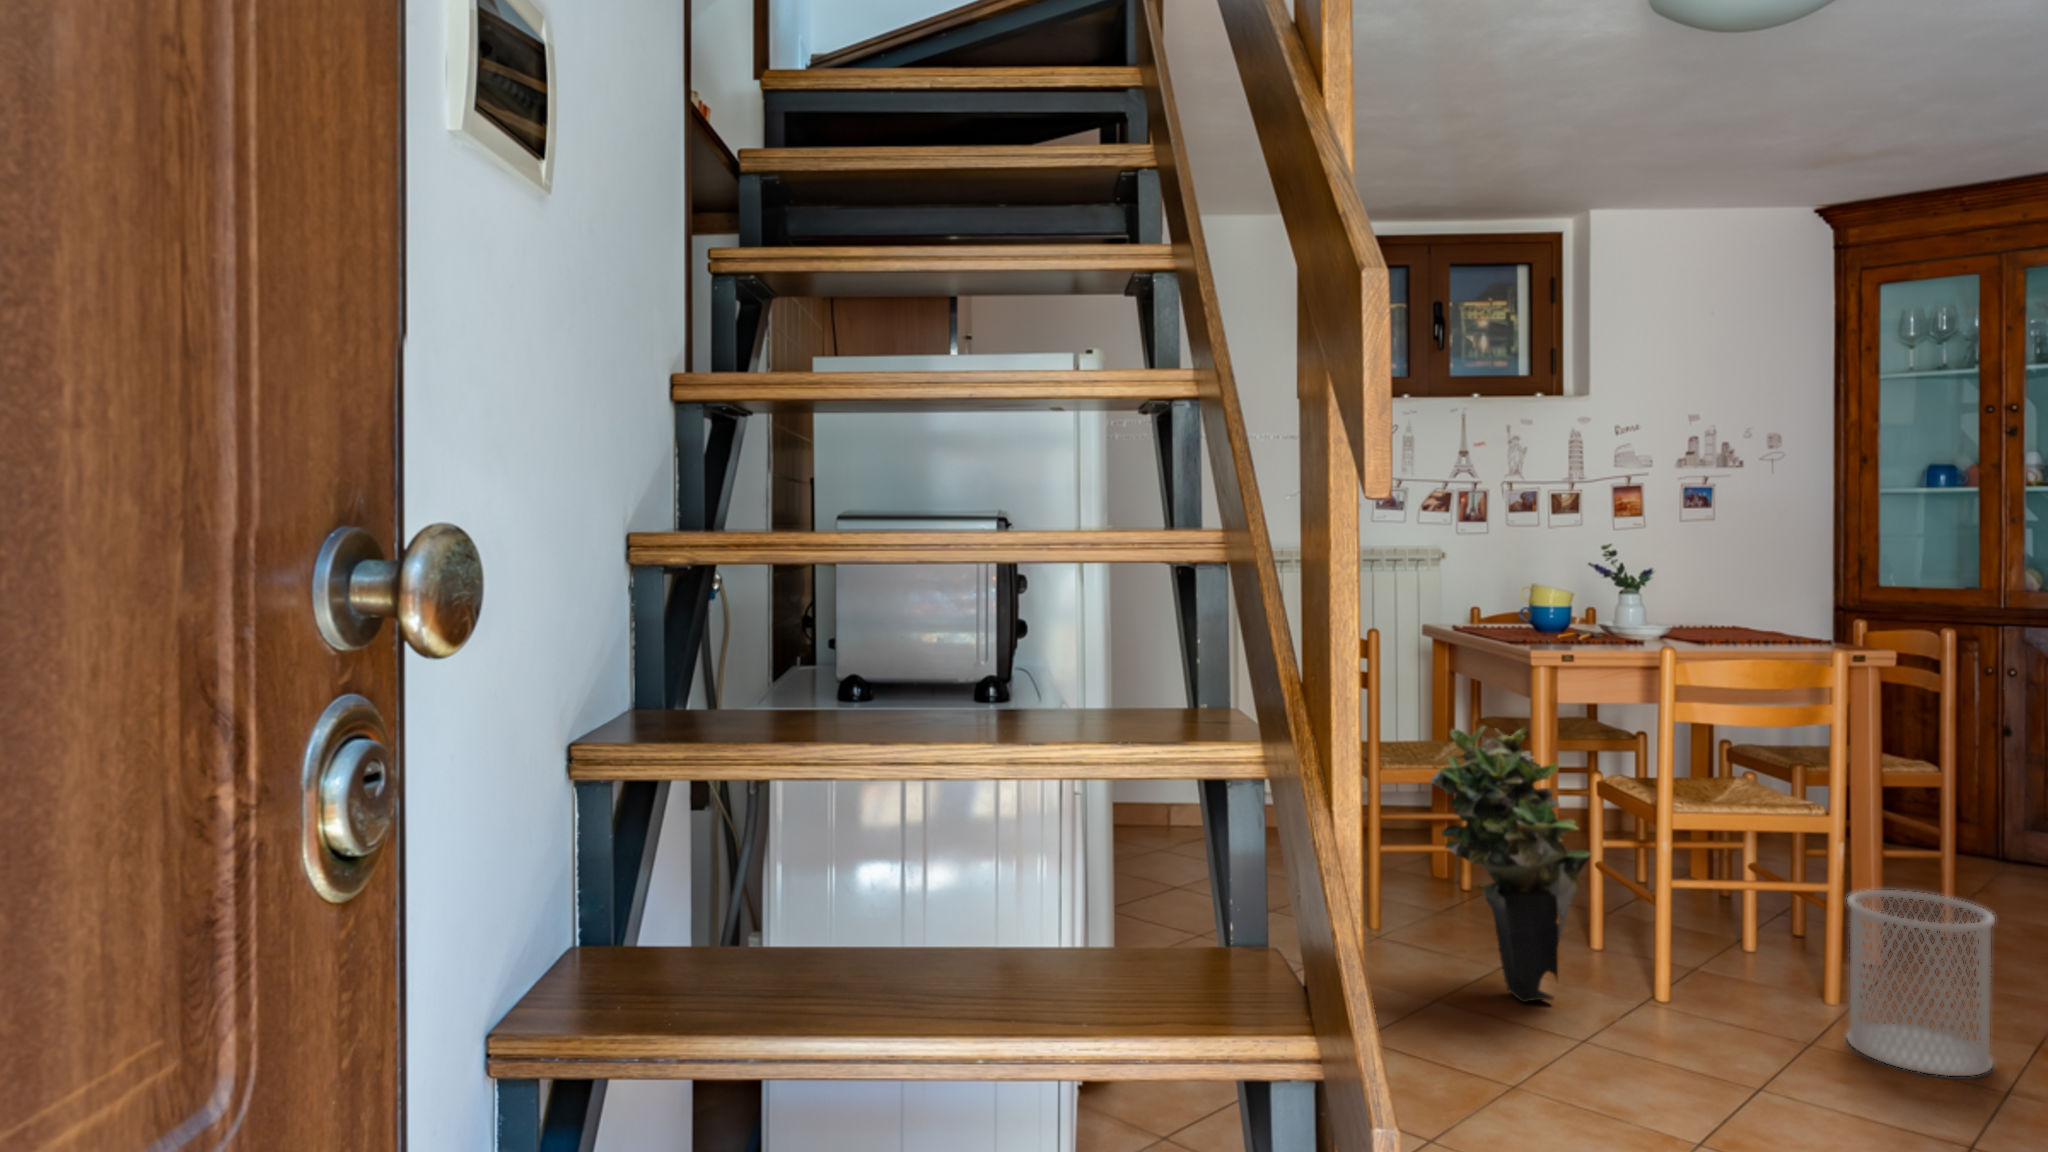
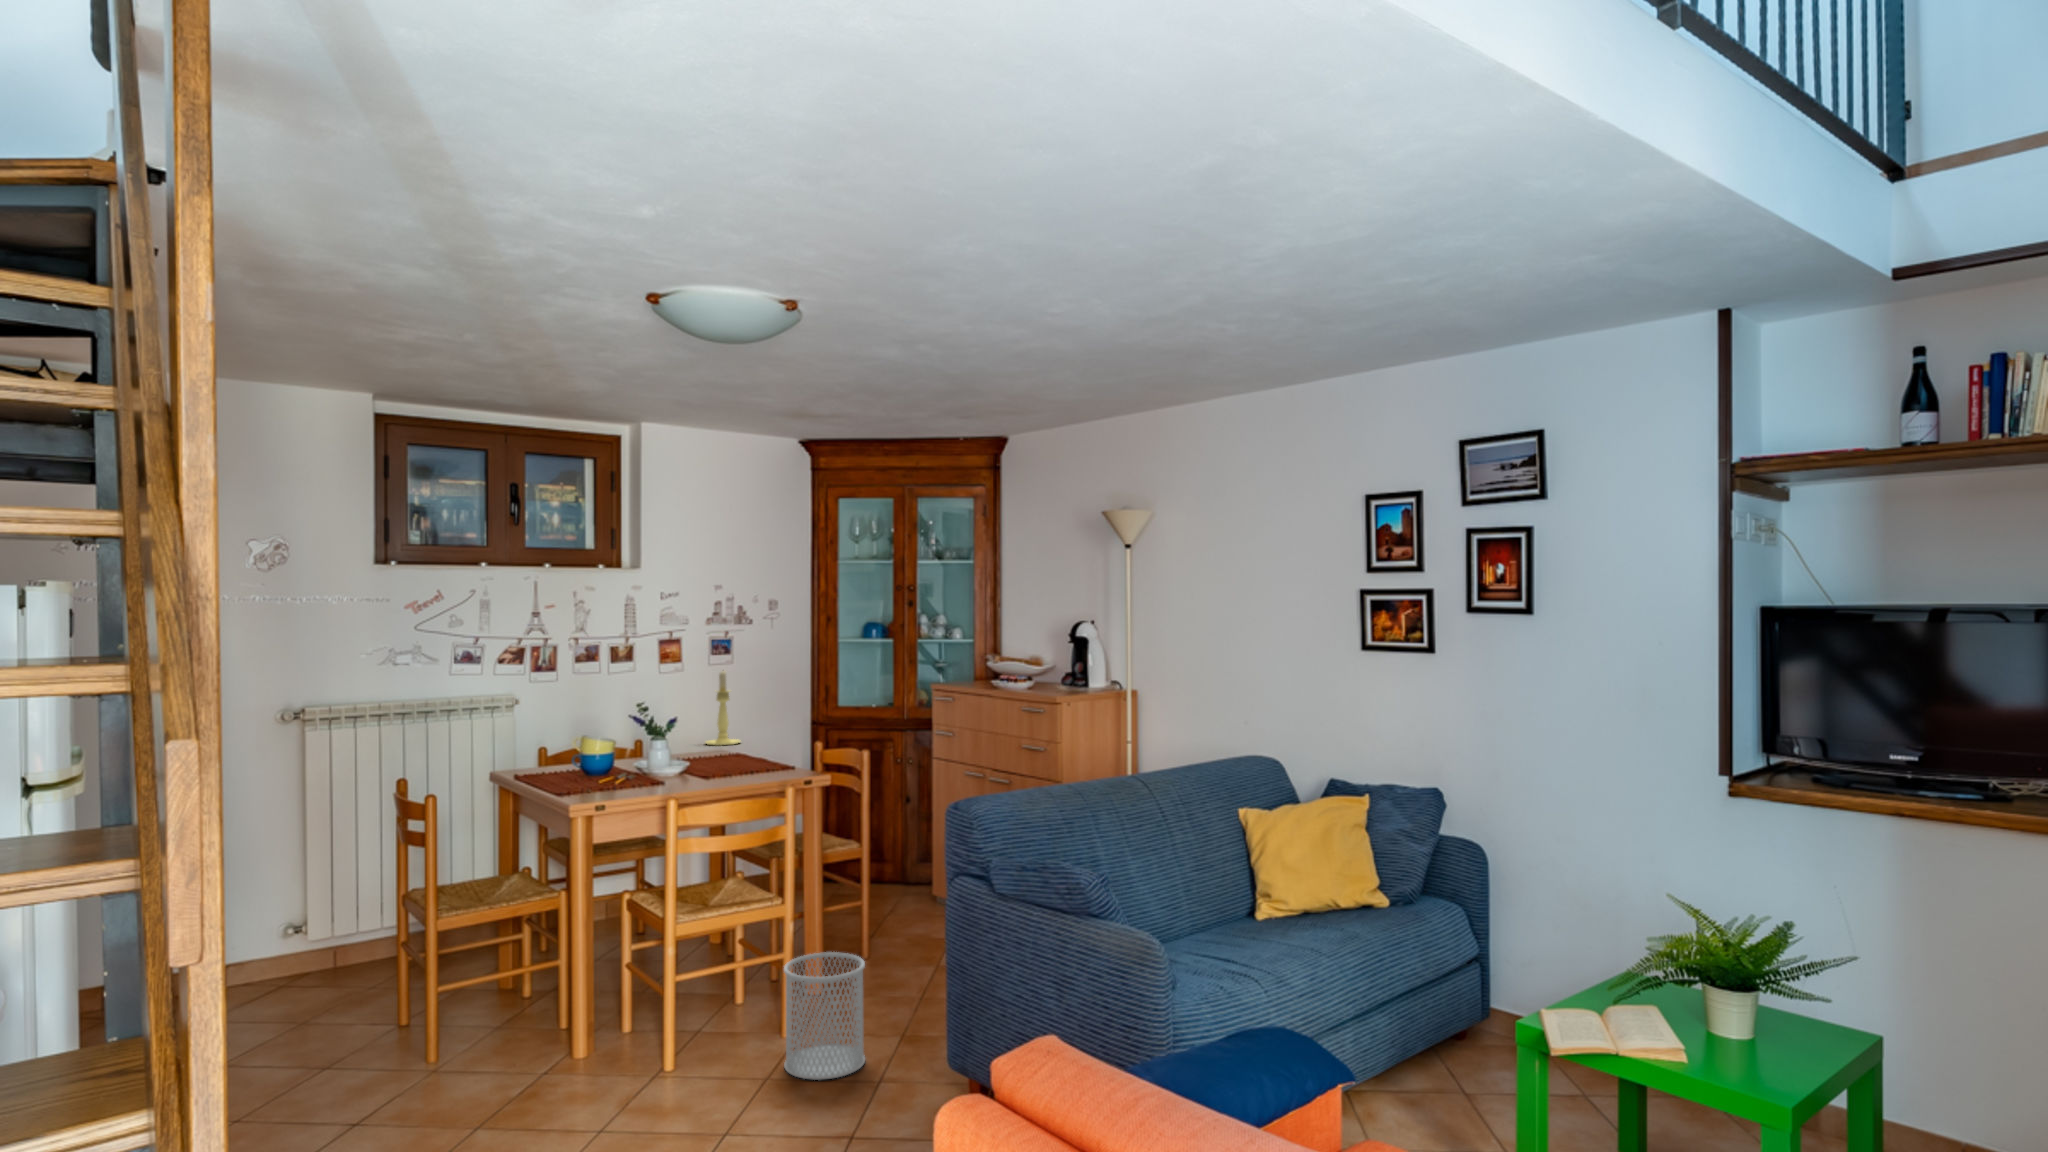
candle holder: none [1673,527,1726,625] -> present [706,670,740,746]
potted plant: present [1431,726,1591,1002] -> none [483,868,616,1099]

